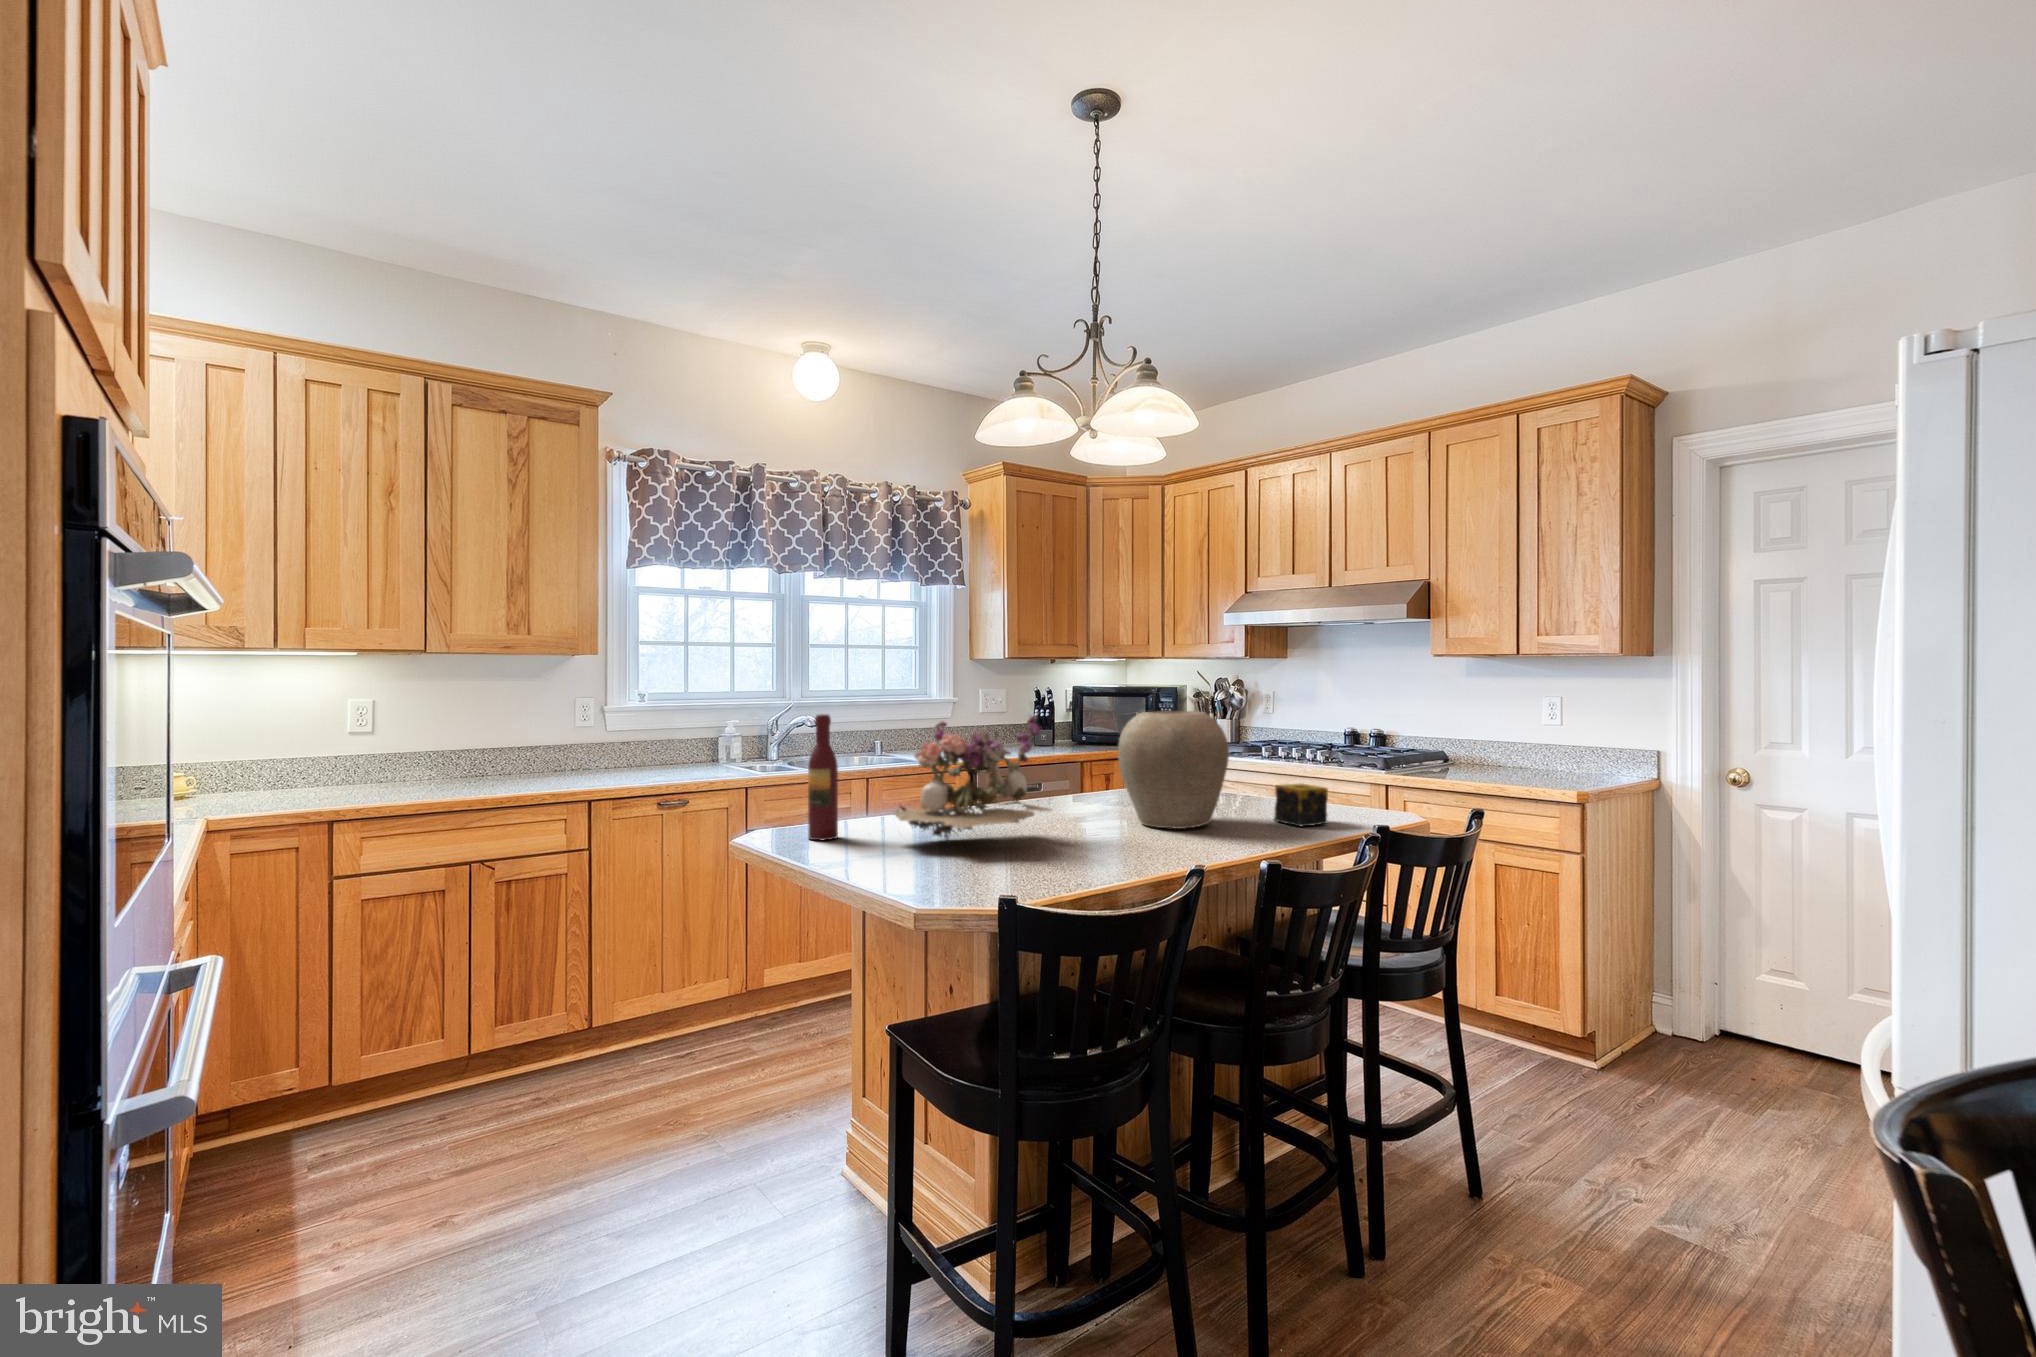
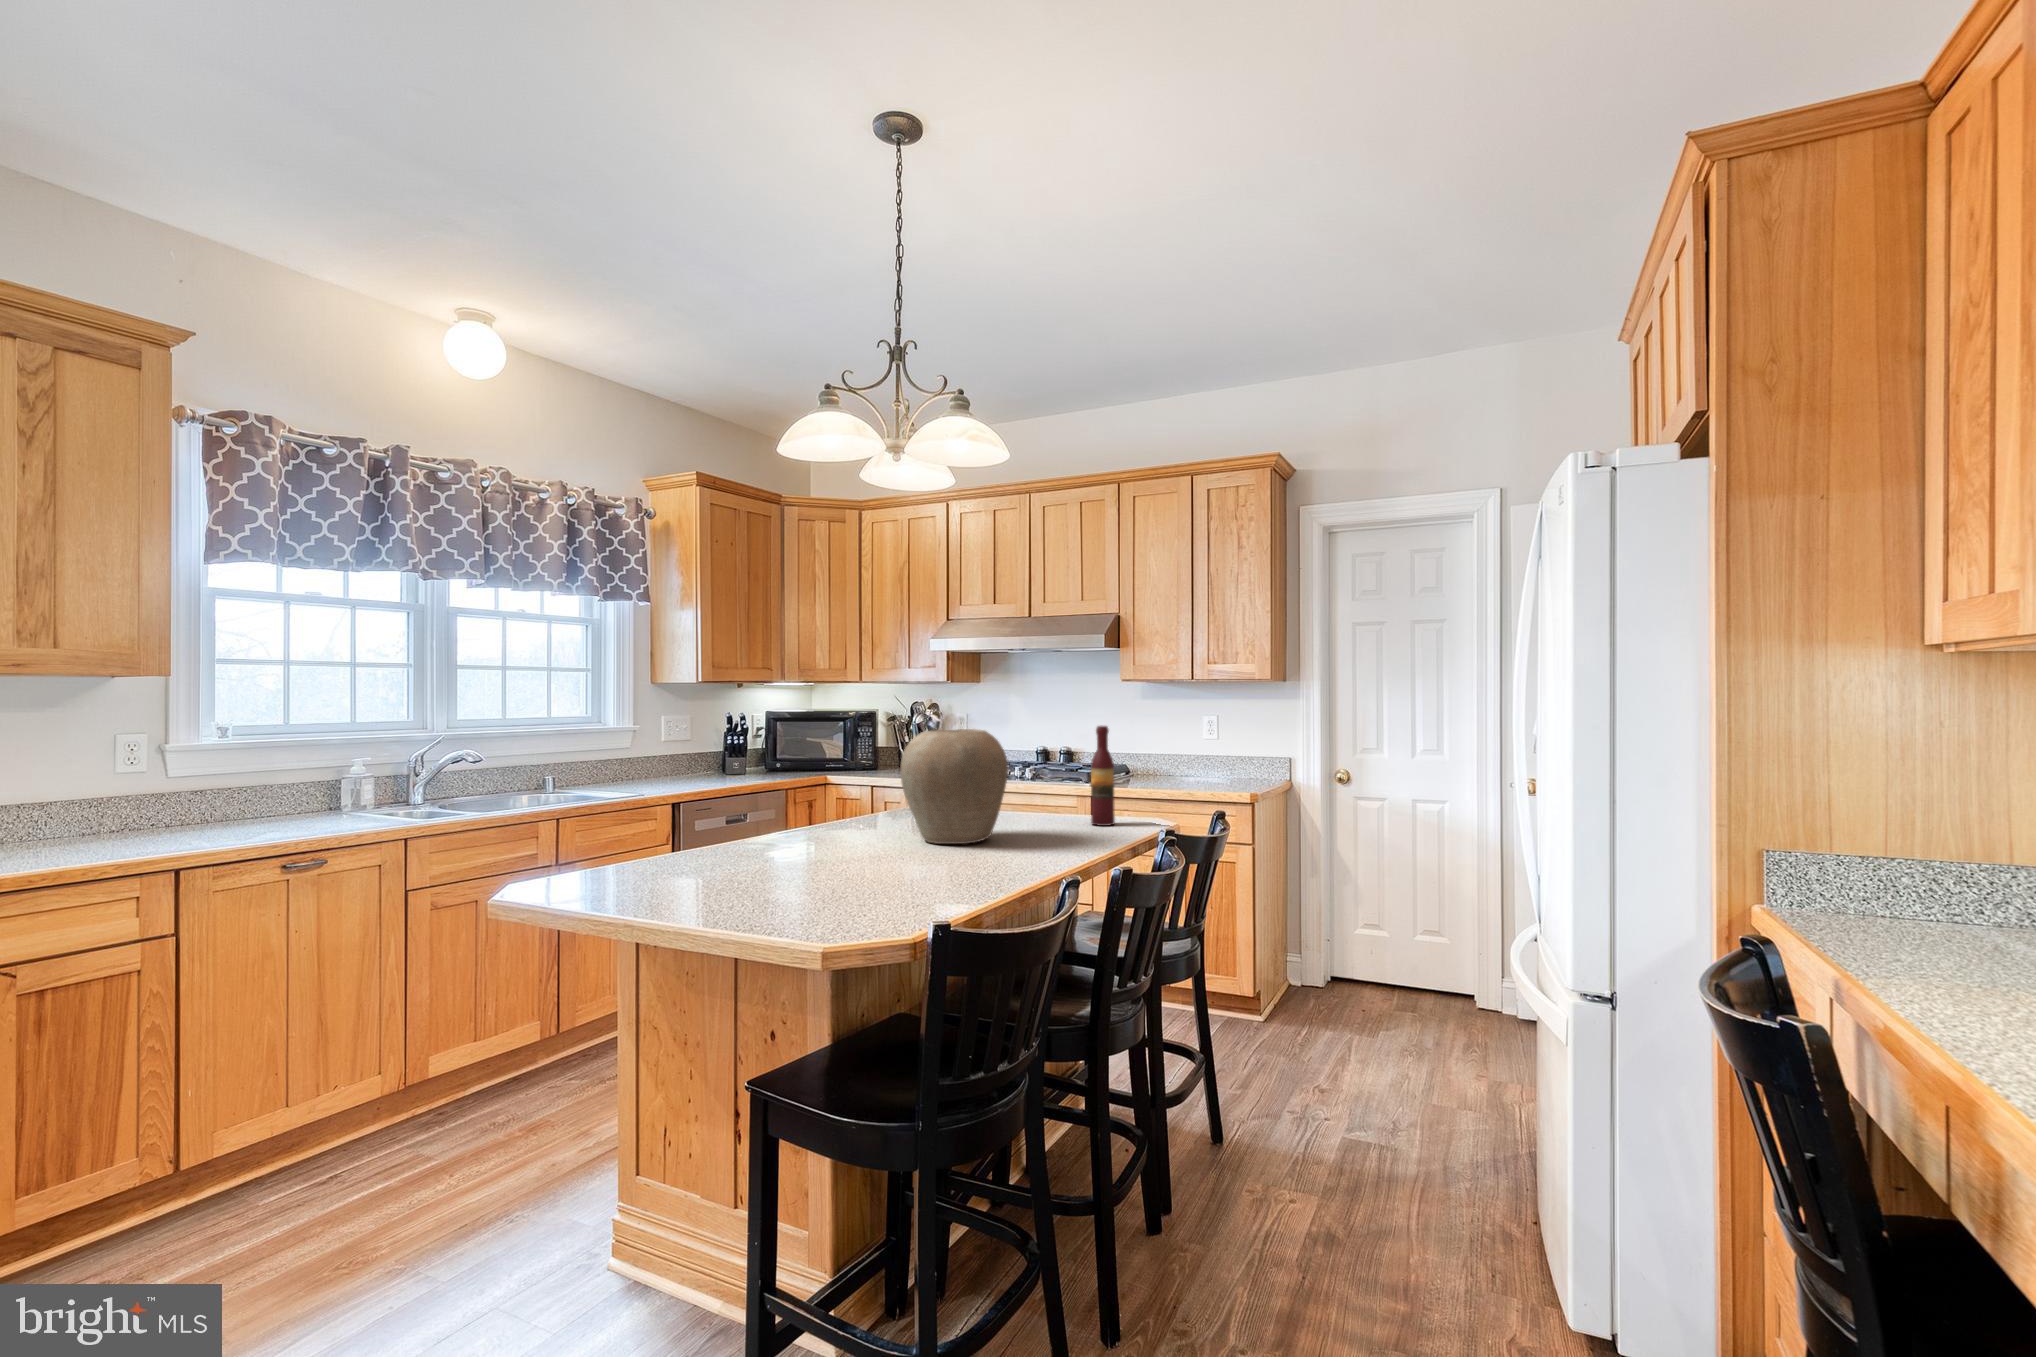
flower arrangement: present [889,713,1053,841] -> none [680,733,859,875]
wine bottle: present [808,714,838,840] -> present [1091,726,1115,826]
candle: present [1274,784,1328,826] -> none [1041,794,1089,834]

